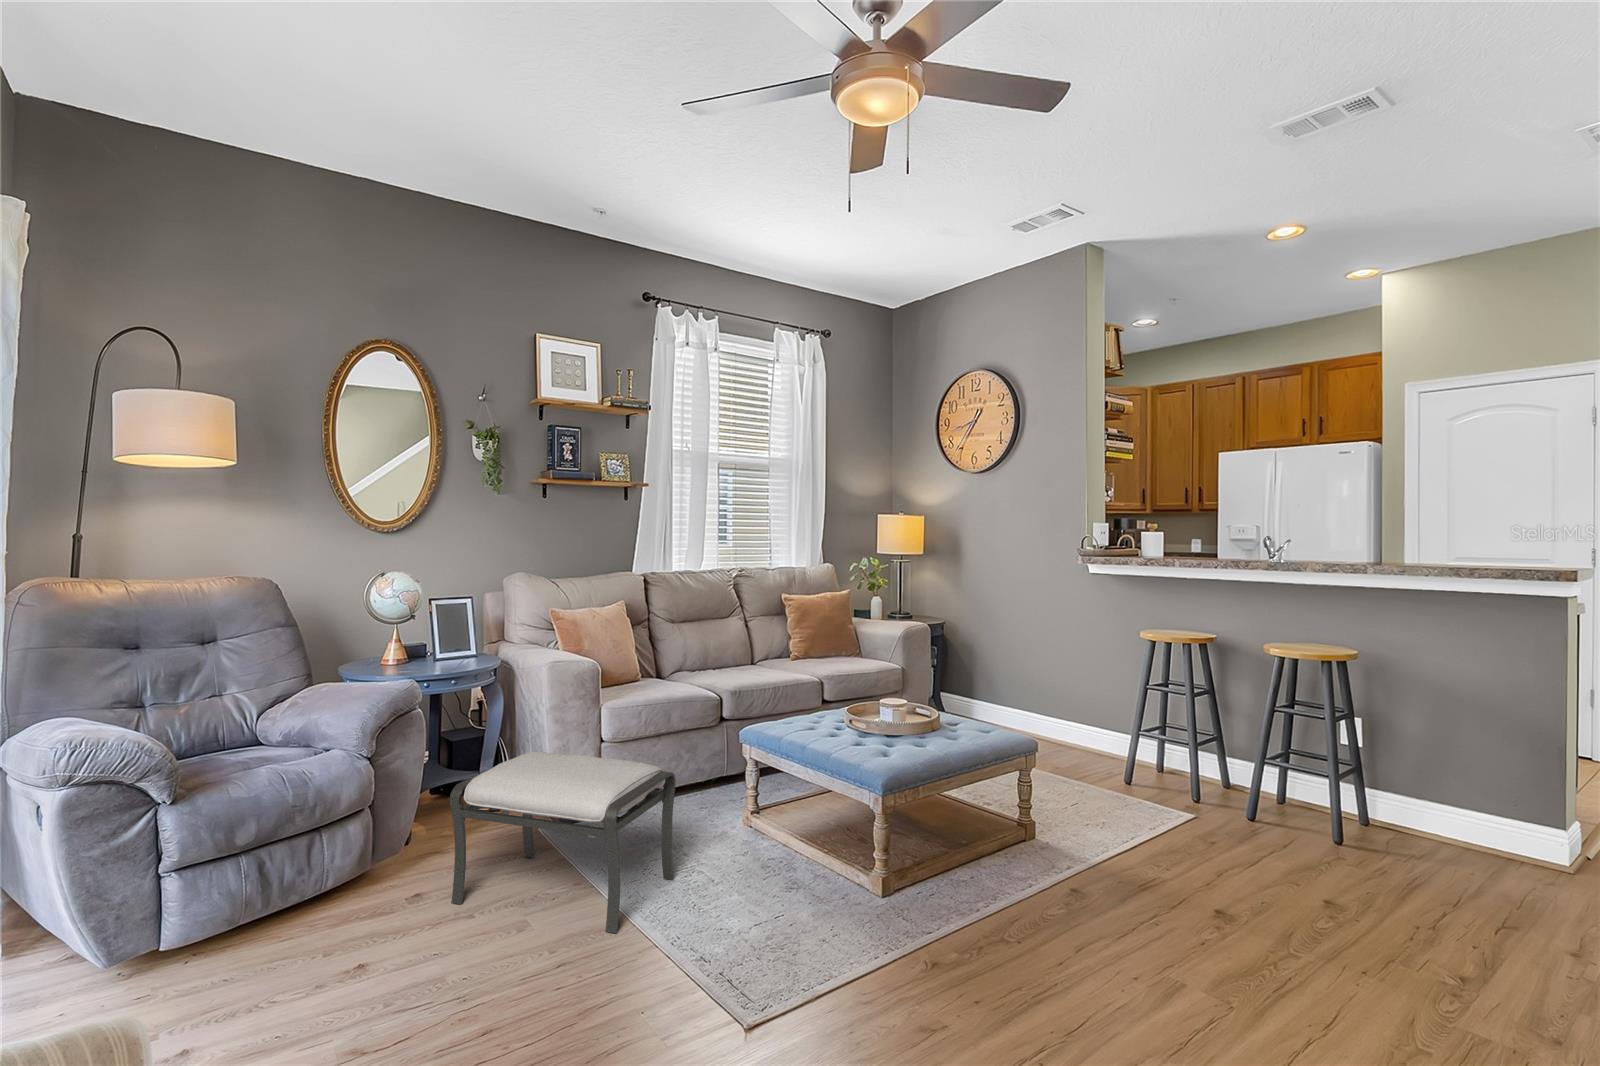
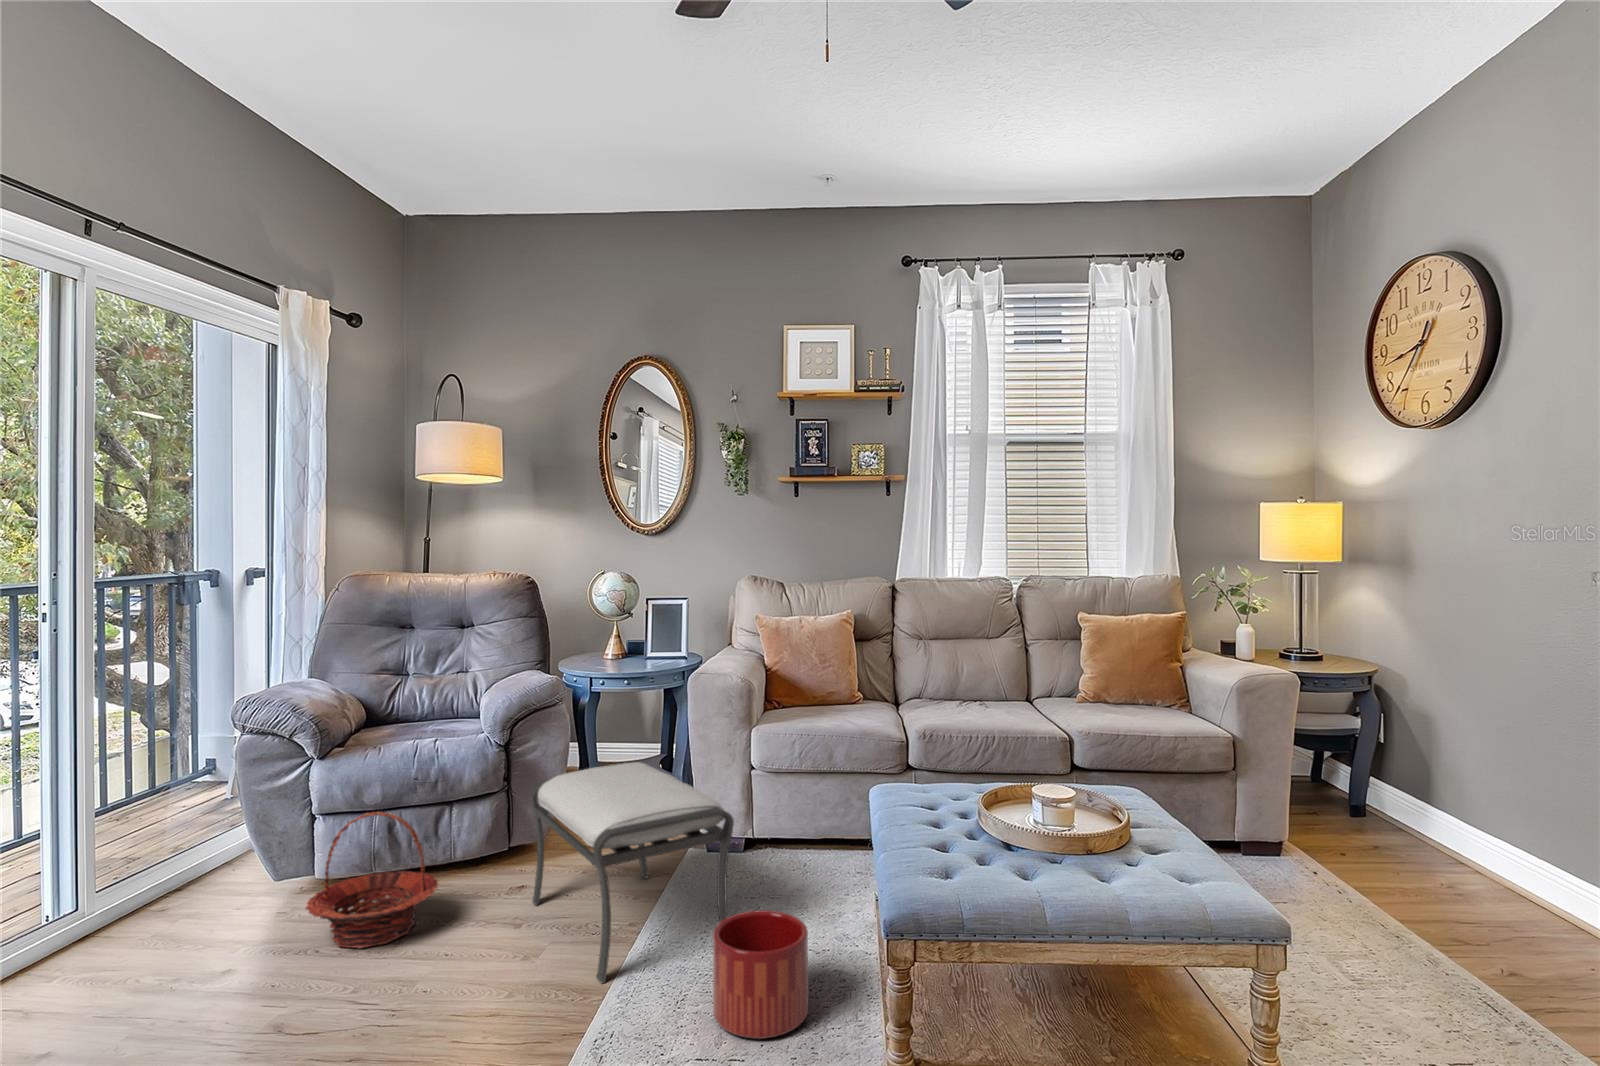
planter: none [721,834,793,926] -> present [713,910,808,1039]
basket: none [237,845,389,998] -> present [306,812,438,948]

